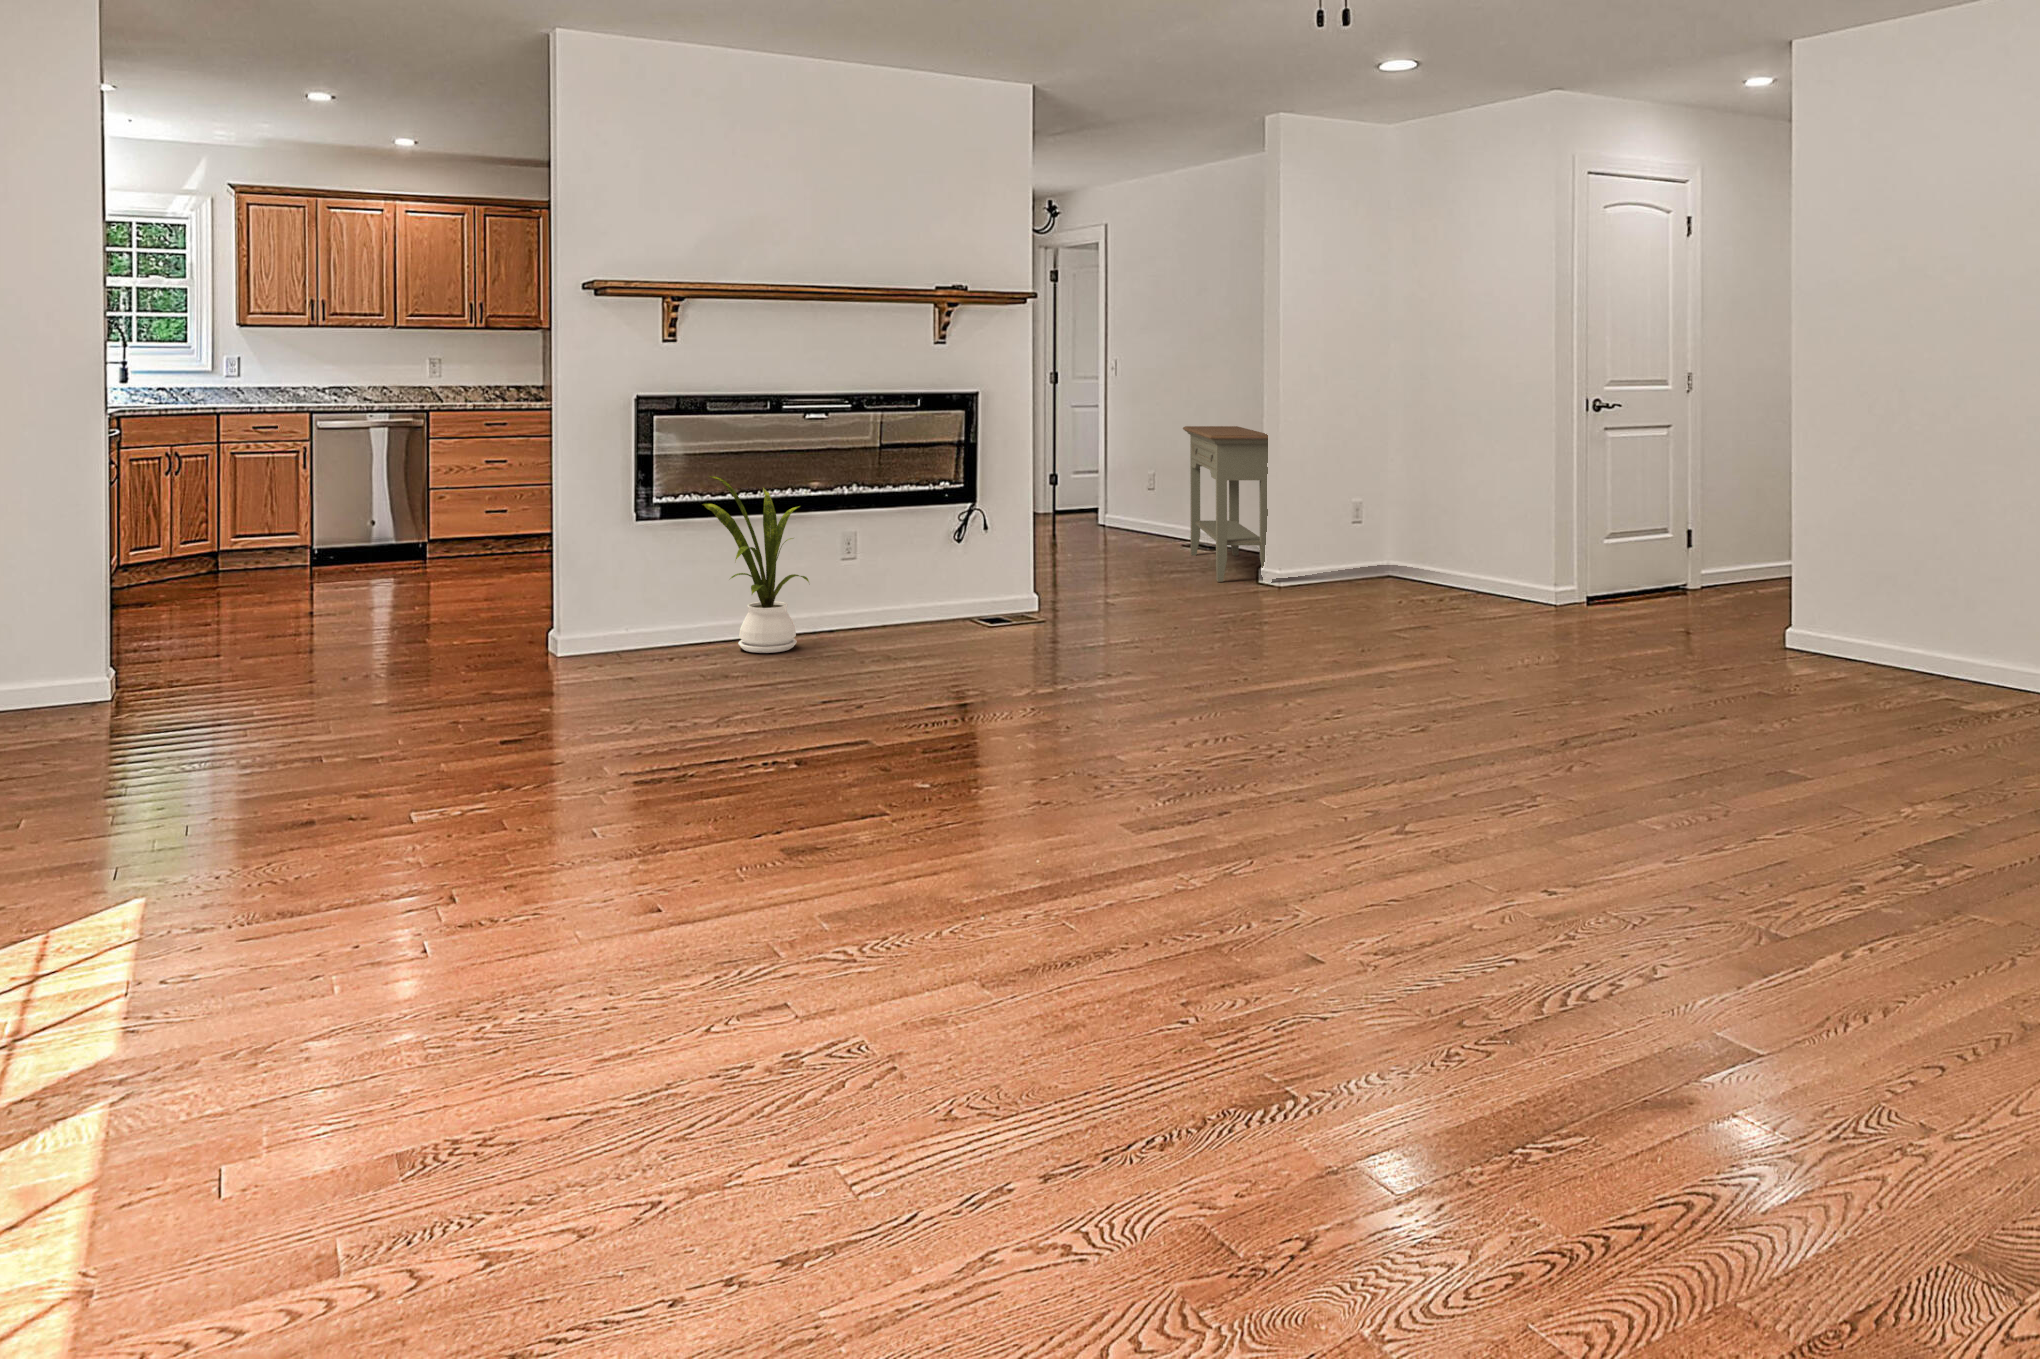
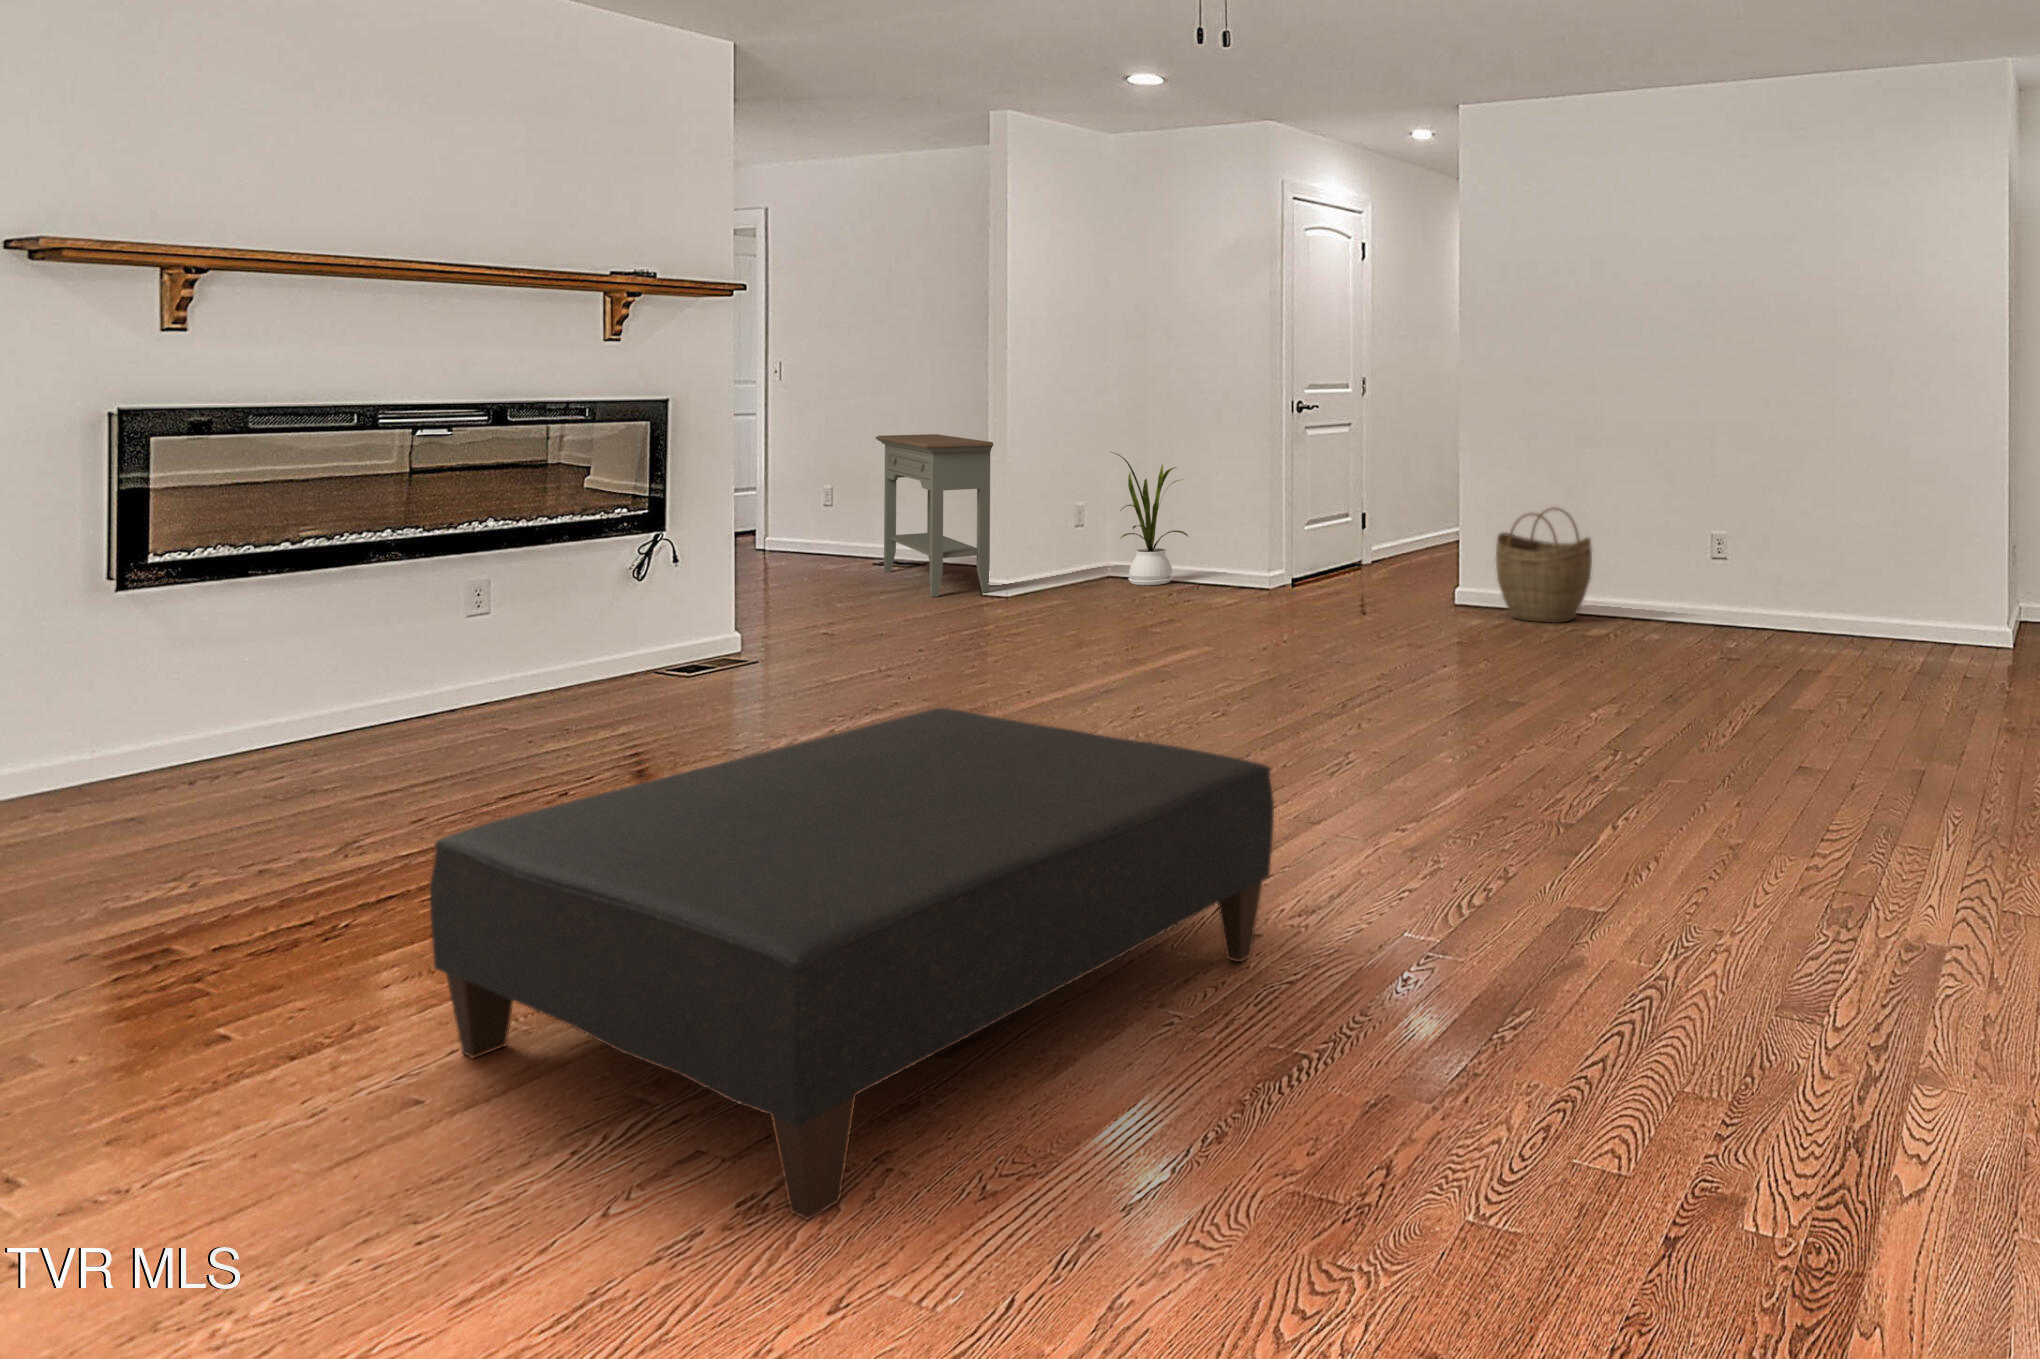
house plant: present [703,476,809,653] -> present [1111,452,1188,585]
woven basket: none [1843,541,1995,692] -> present [1496,508,1592,623]
ottoman: none [677,679,1326,1088] -> present [430,708,1274,1220]

